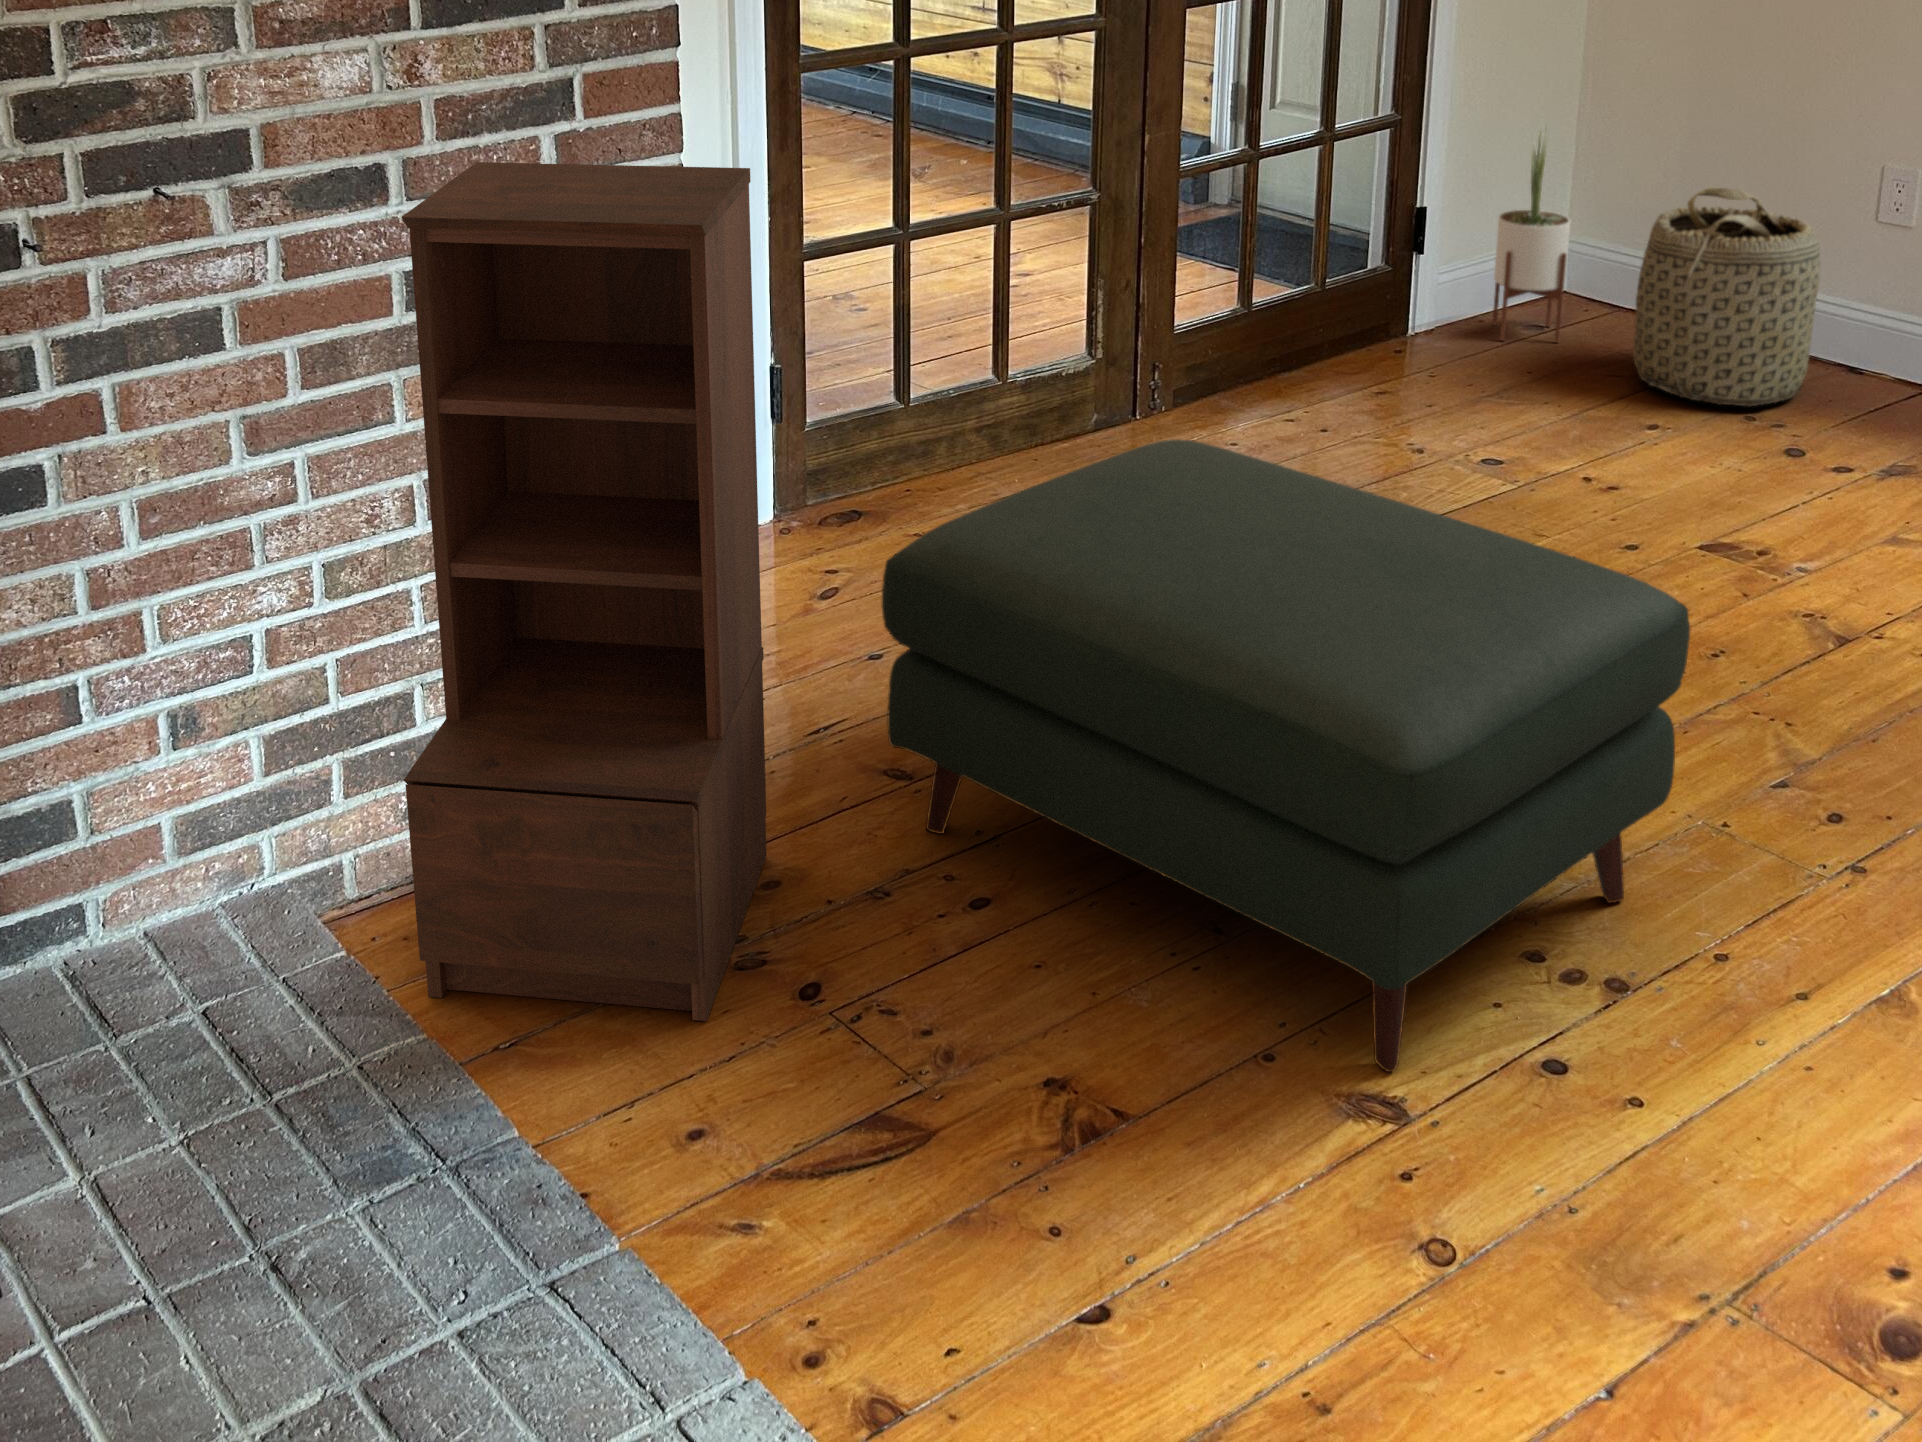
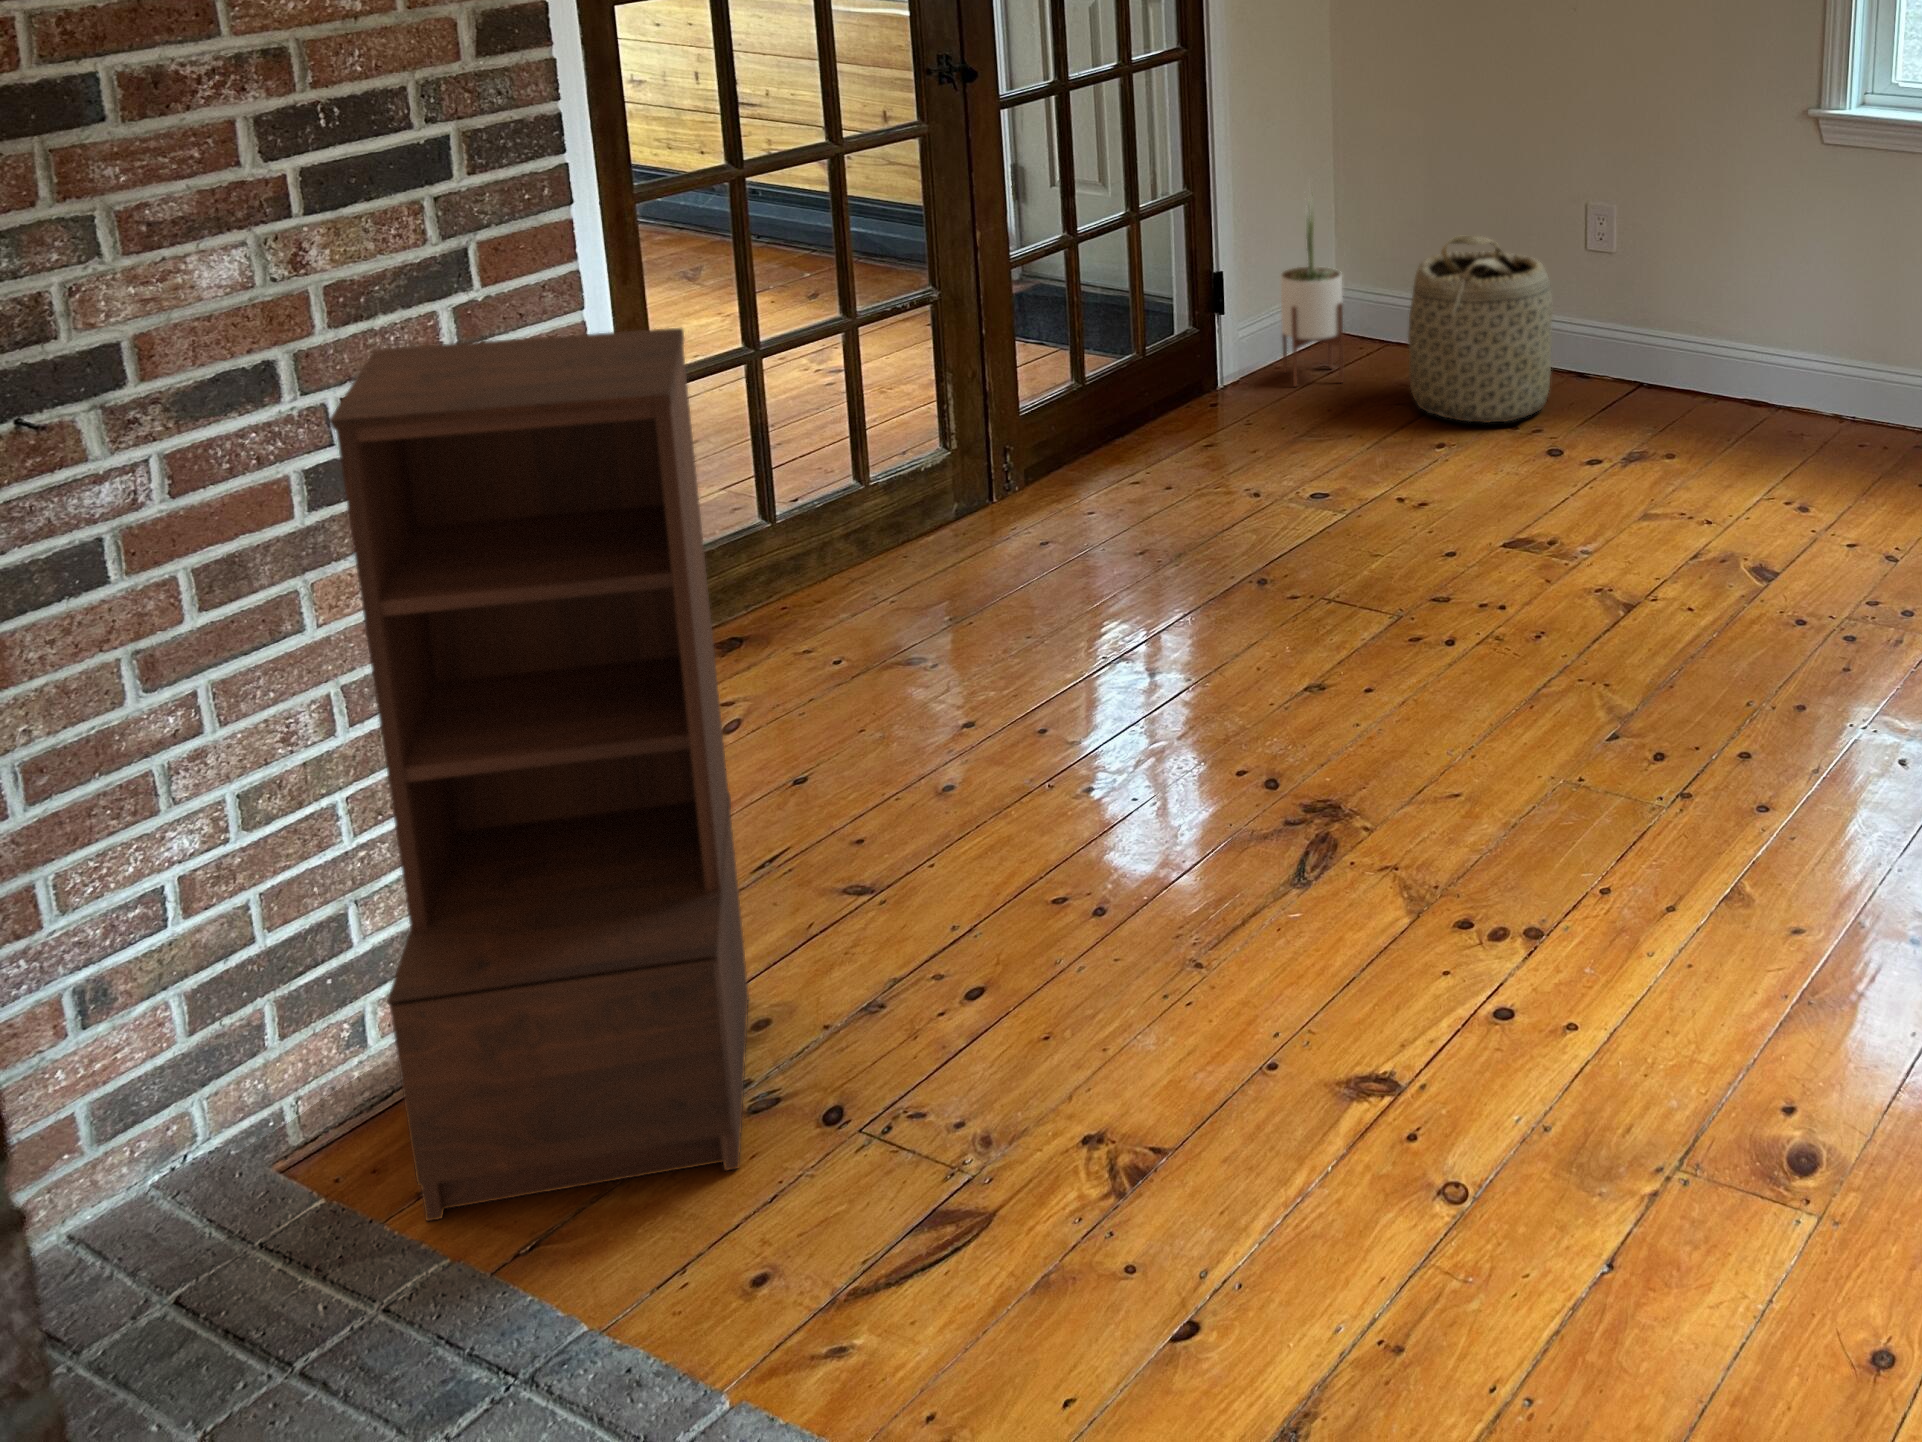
ottoman: present [882,439,1690,1072] -> none [840,526,1549,1053]

